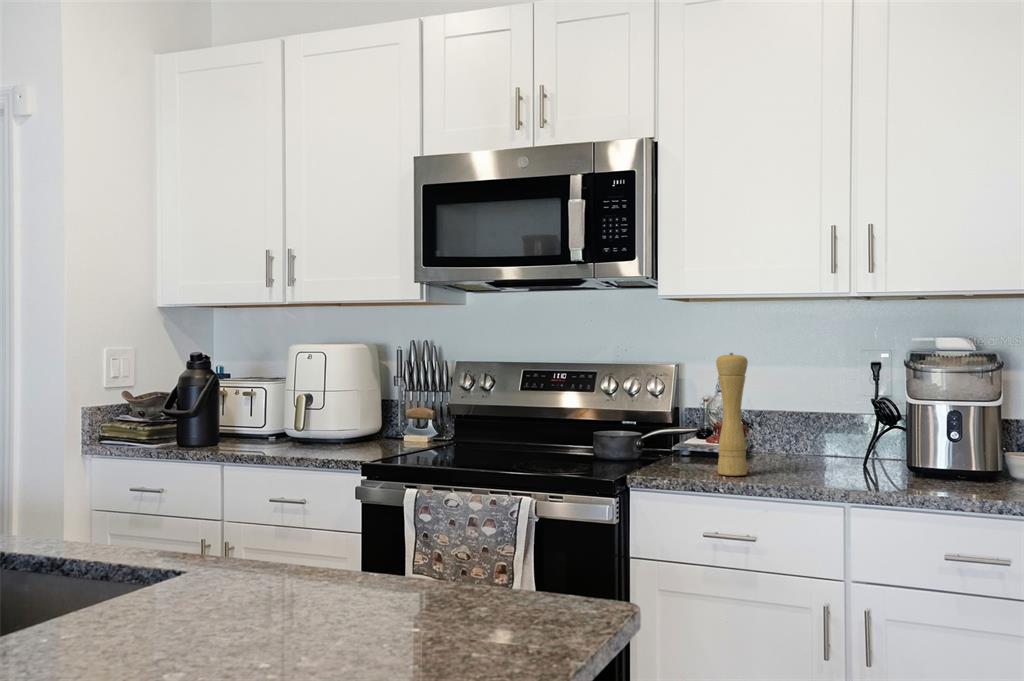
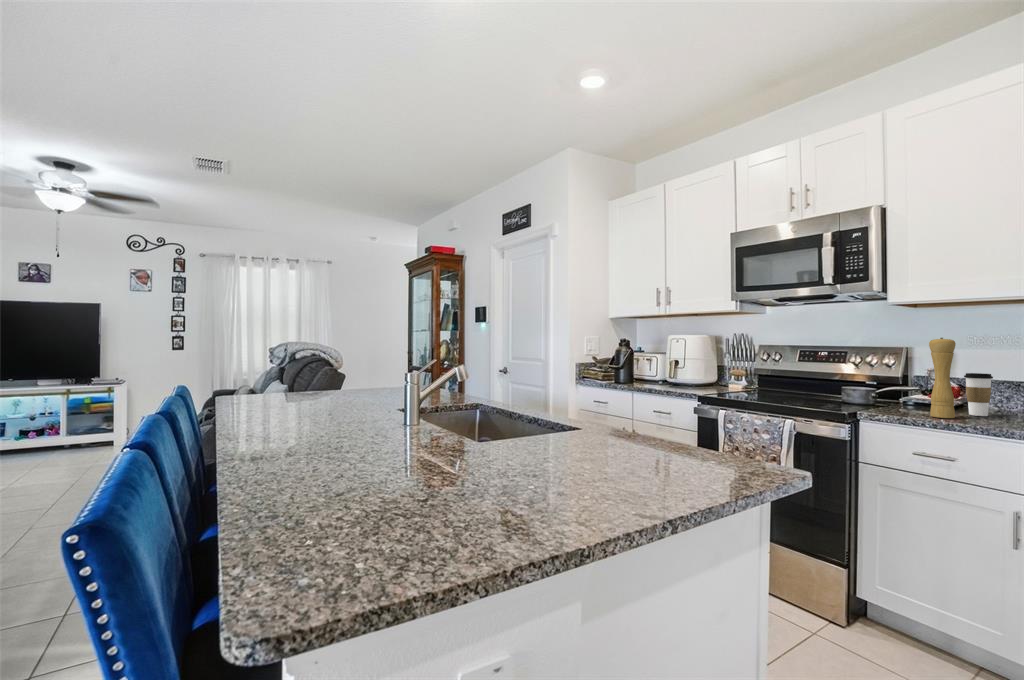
coffee cup: none [753,405,785,469] -> present [964,373,993,416]

